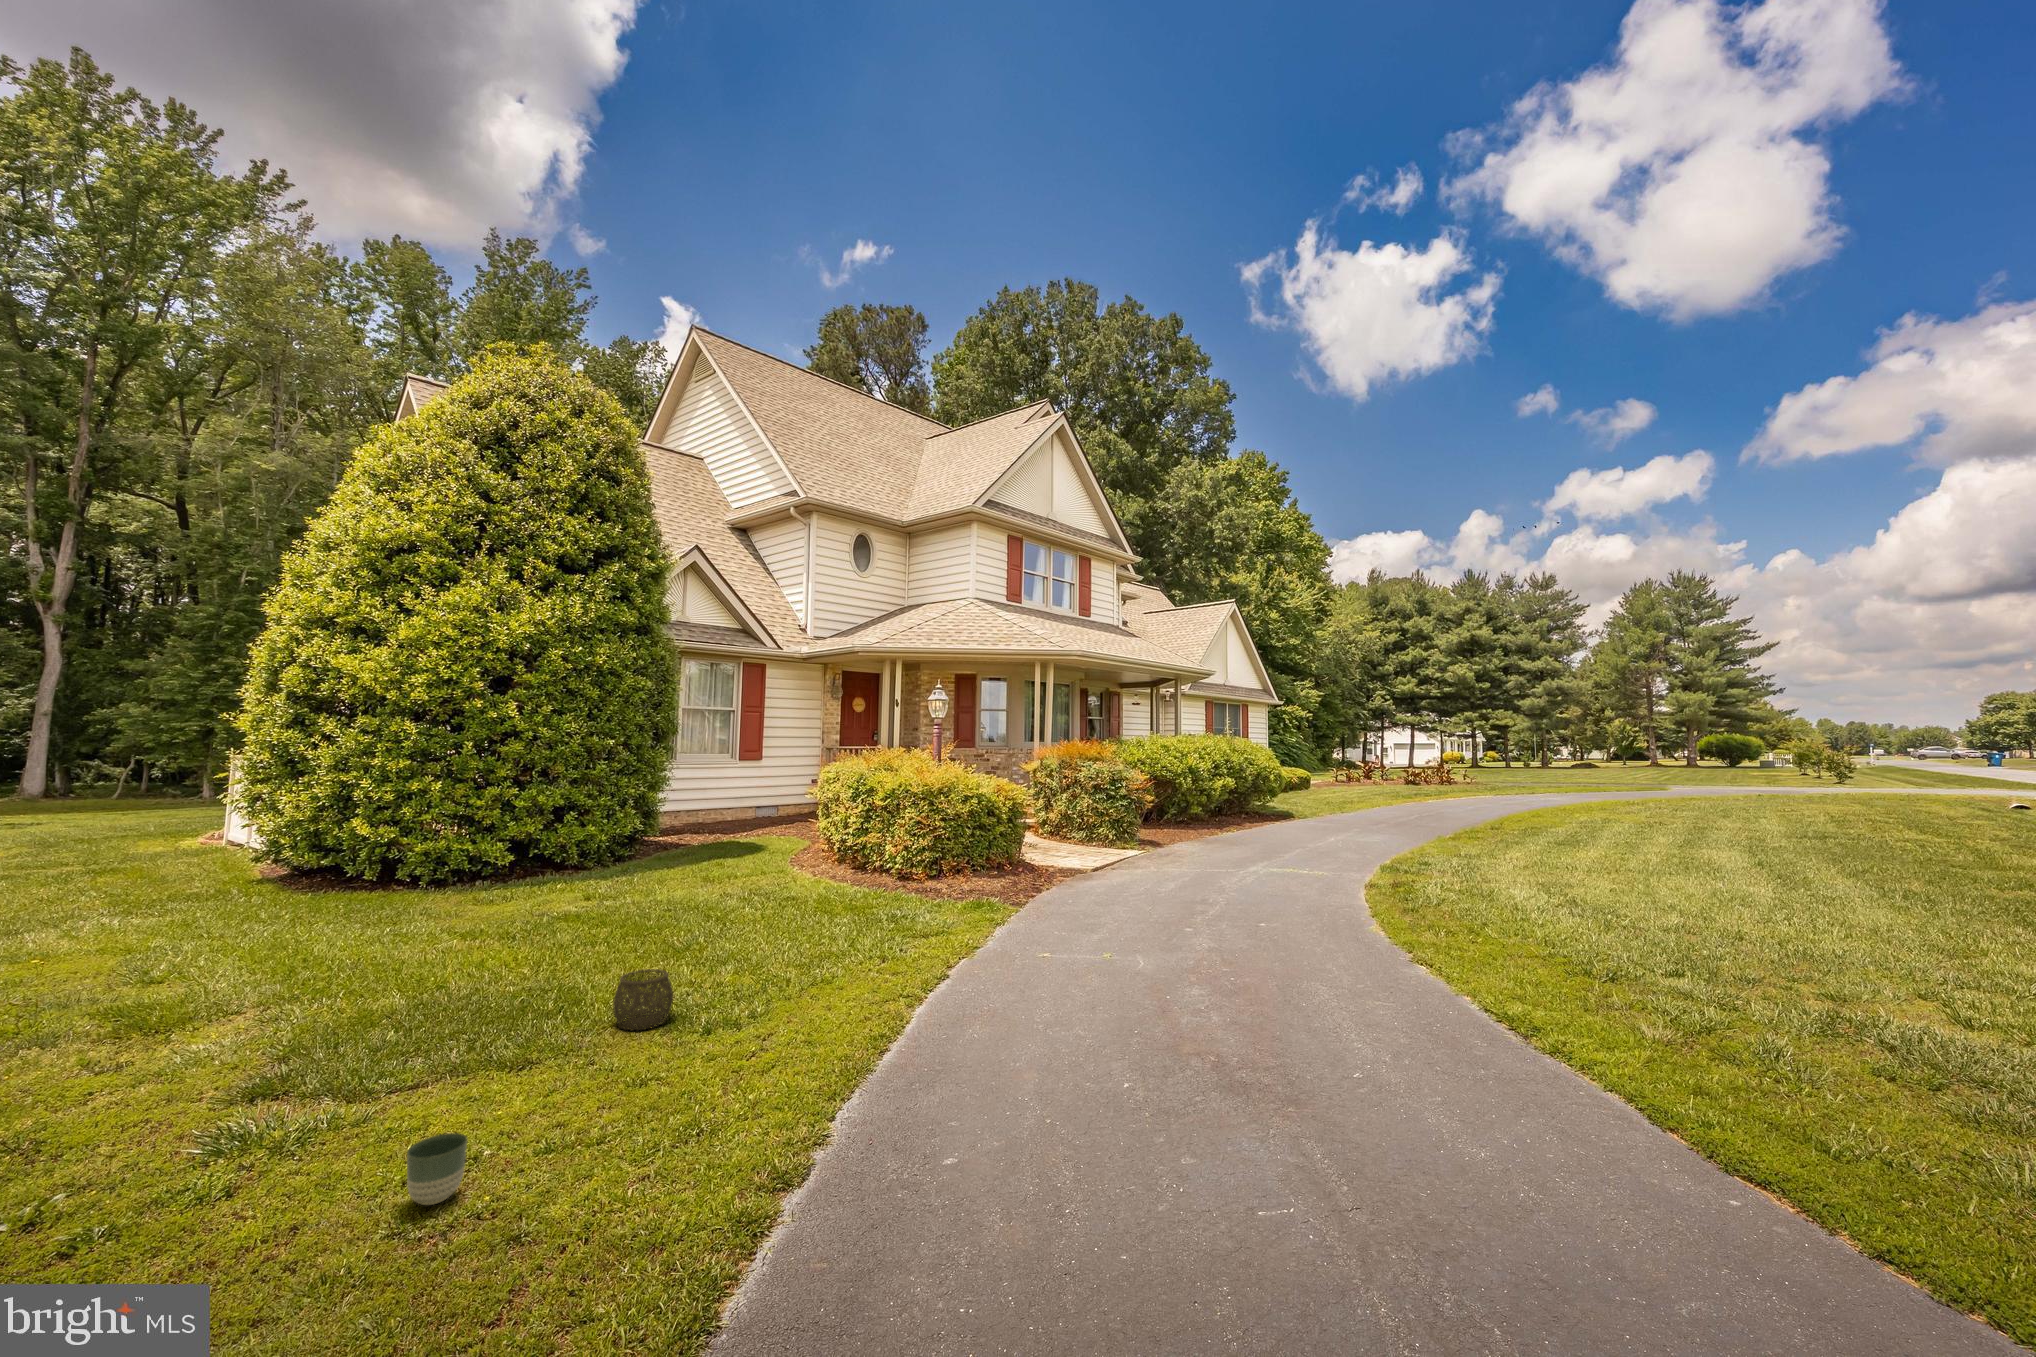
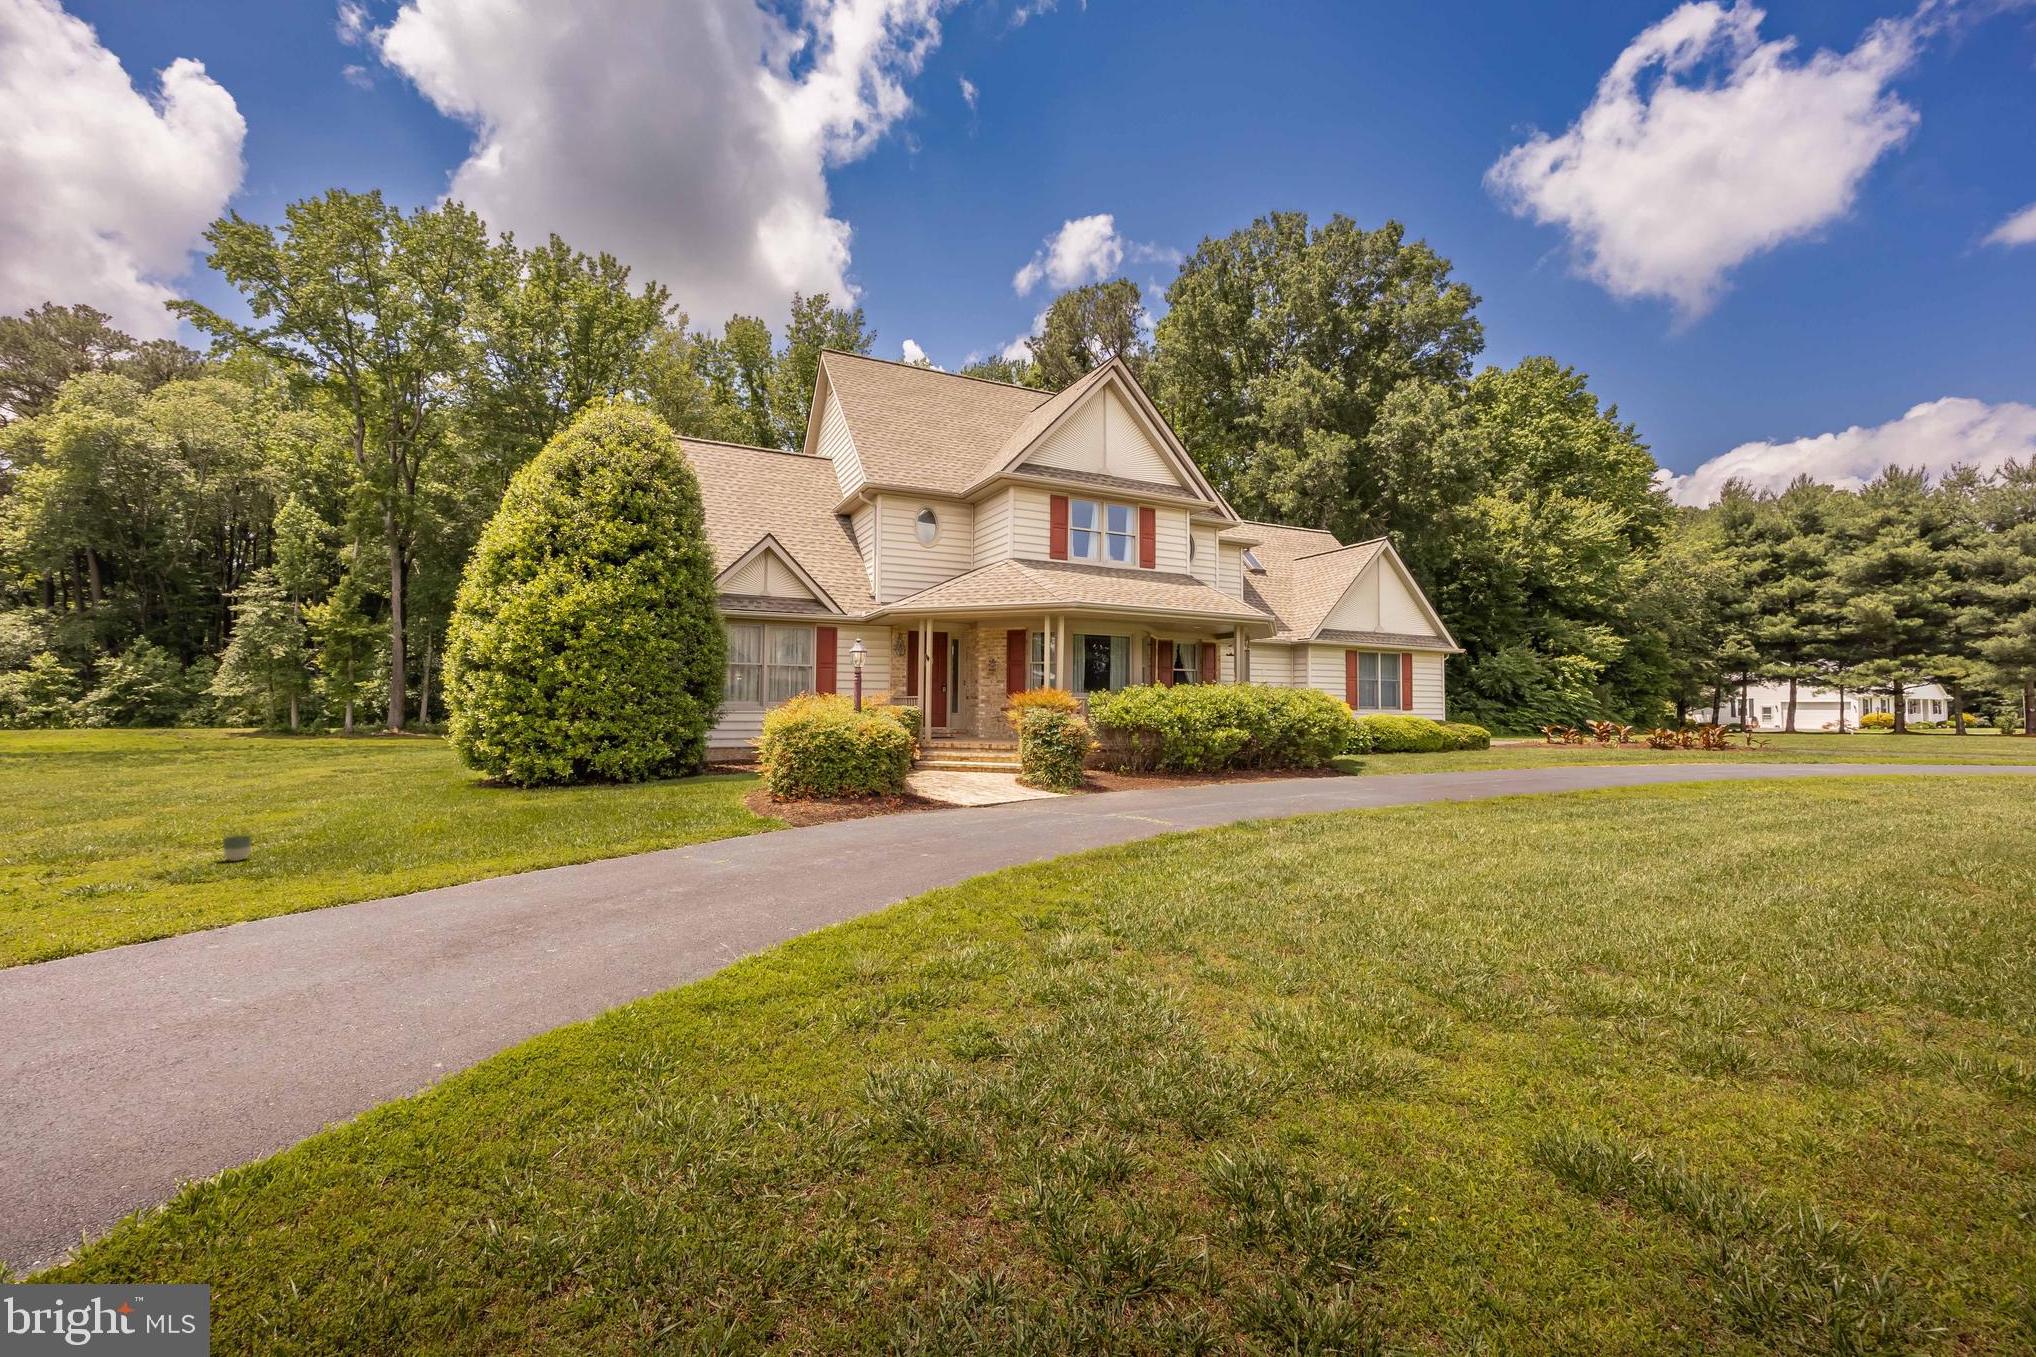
woven basket: present [613,969,673,1030] -> none [427,801,464,831]

